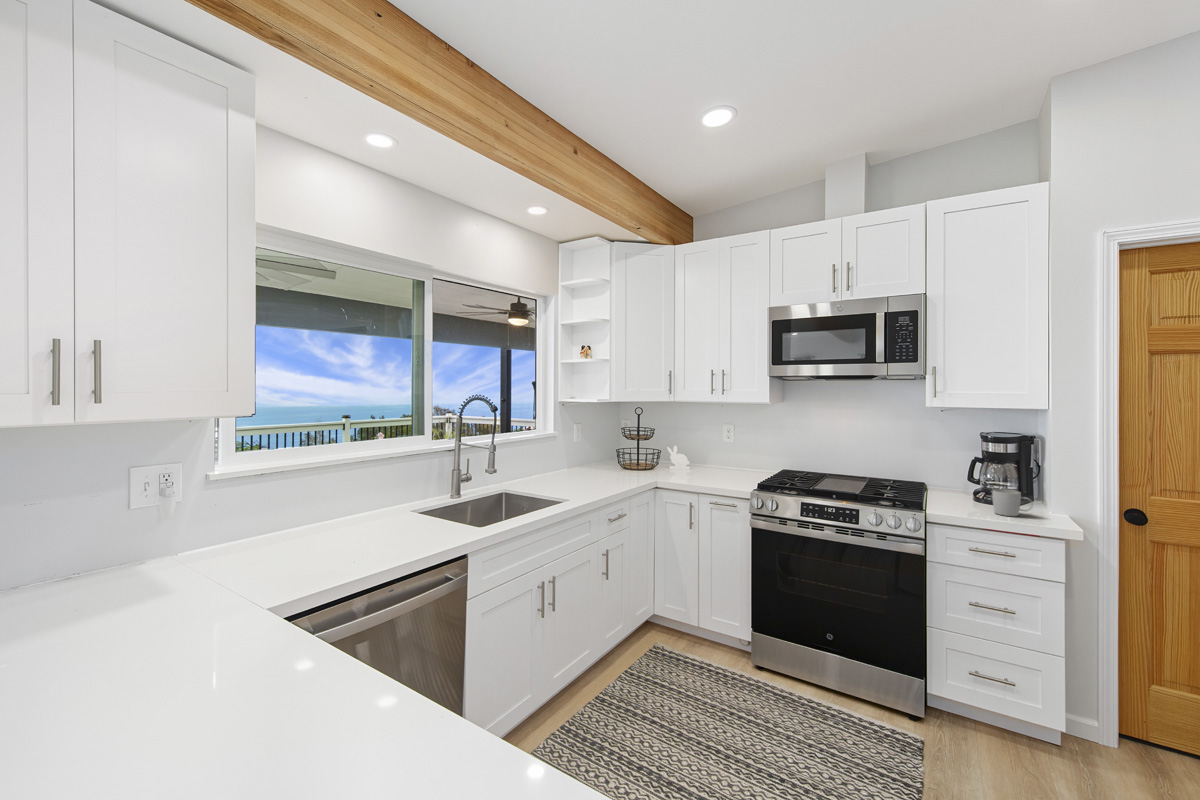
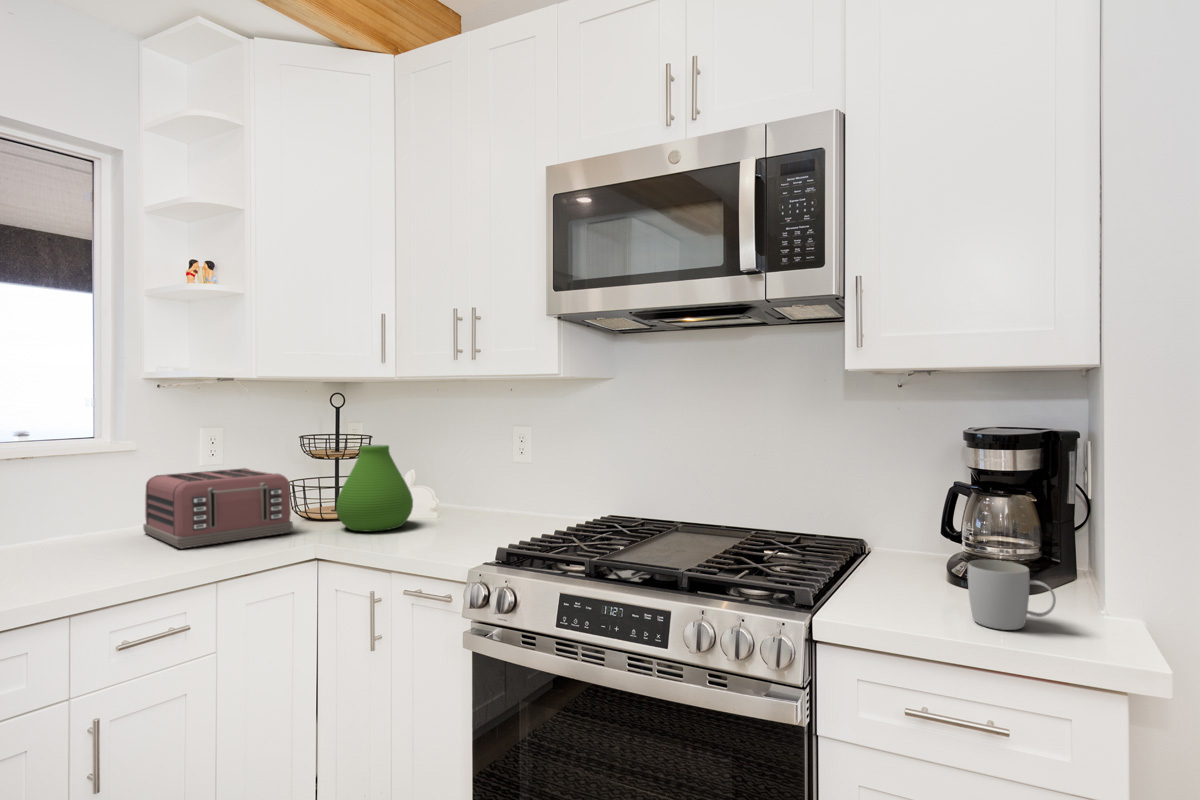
vase: none [647,434,683,475] -> present [336,445,413,531]
toaster: none [563,444,632,481] -> present [143,468,293,549]

